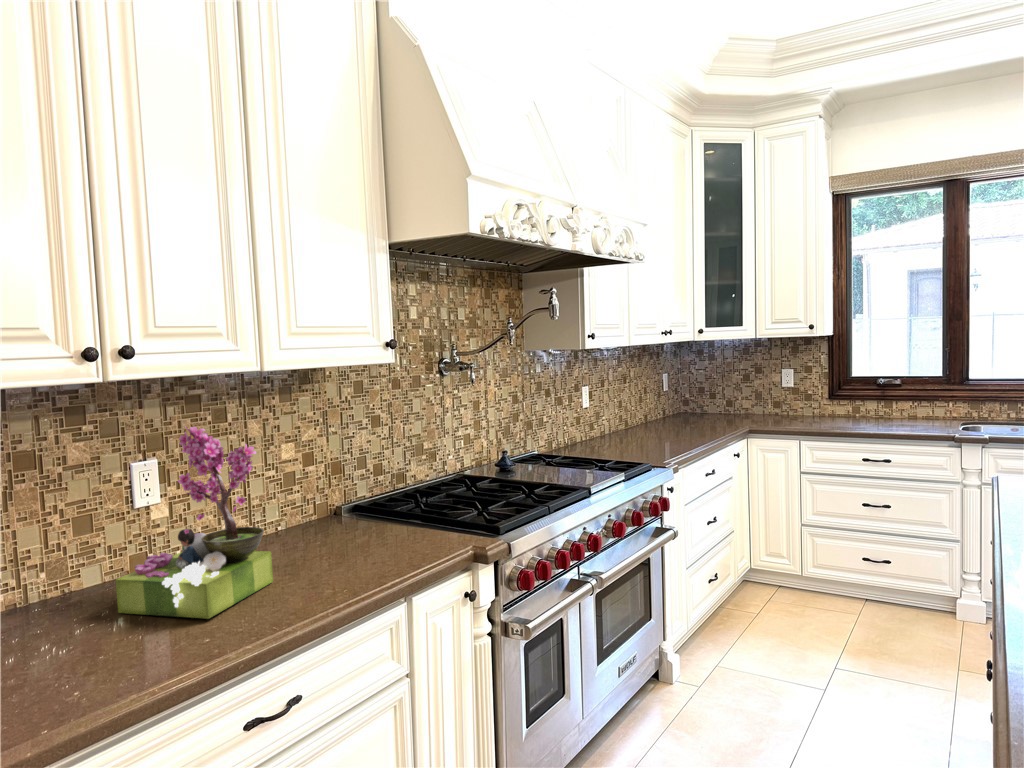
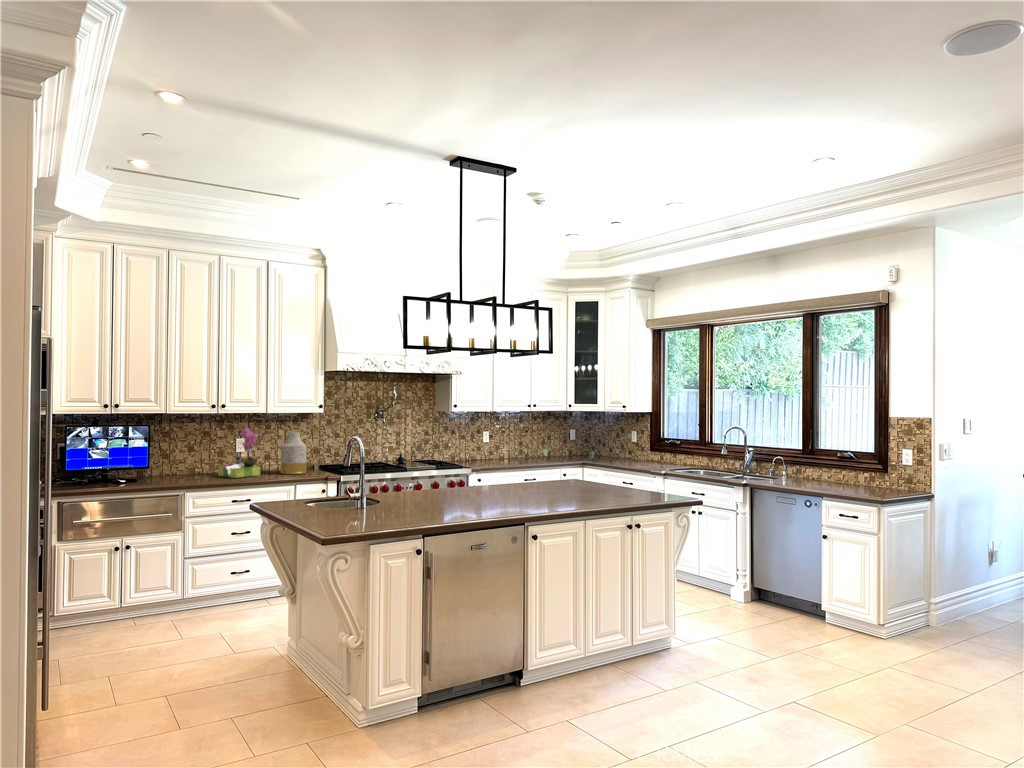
vase: none [309,424,390,560] -> present [281,432,306,474]

